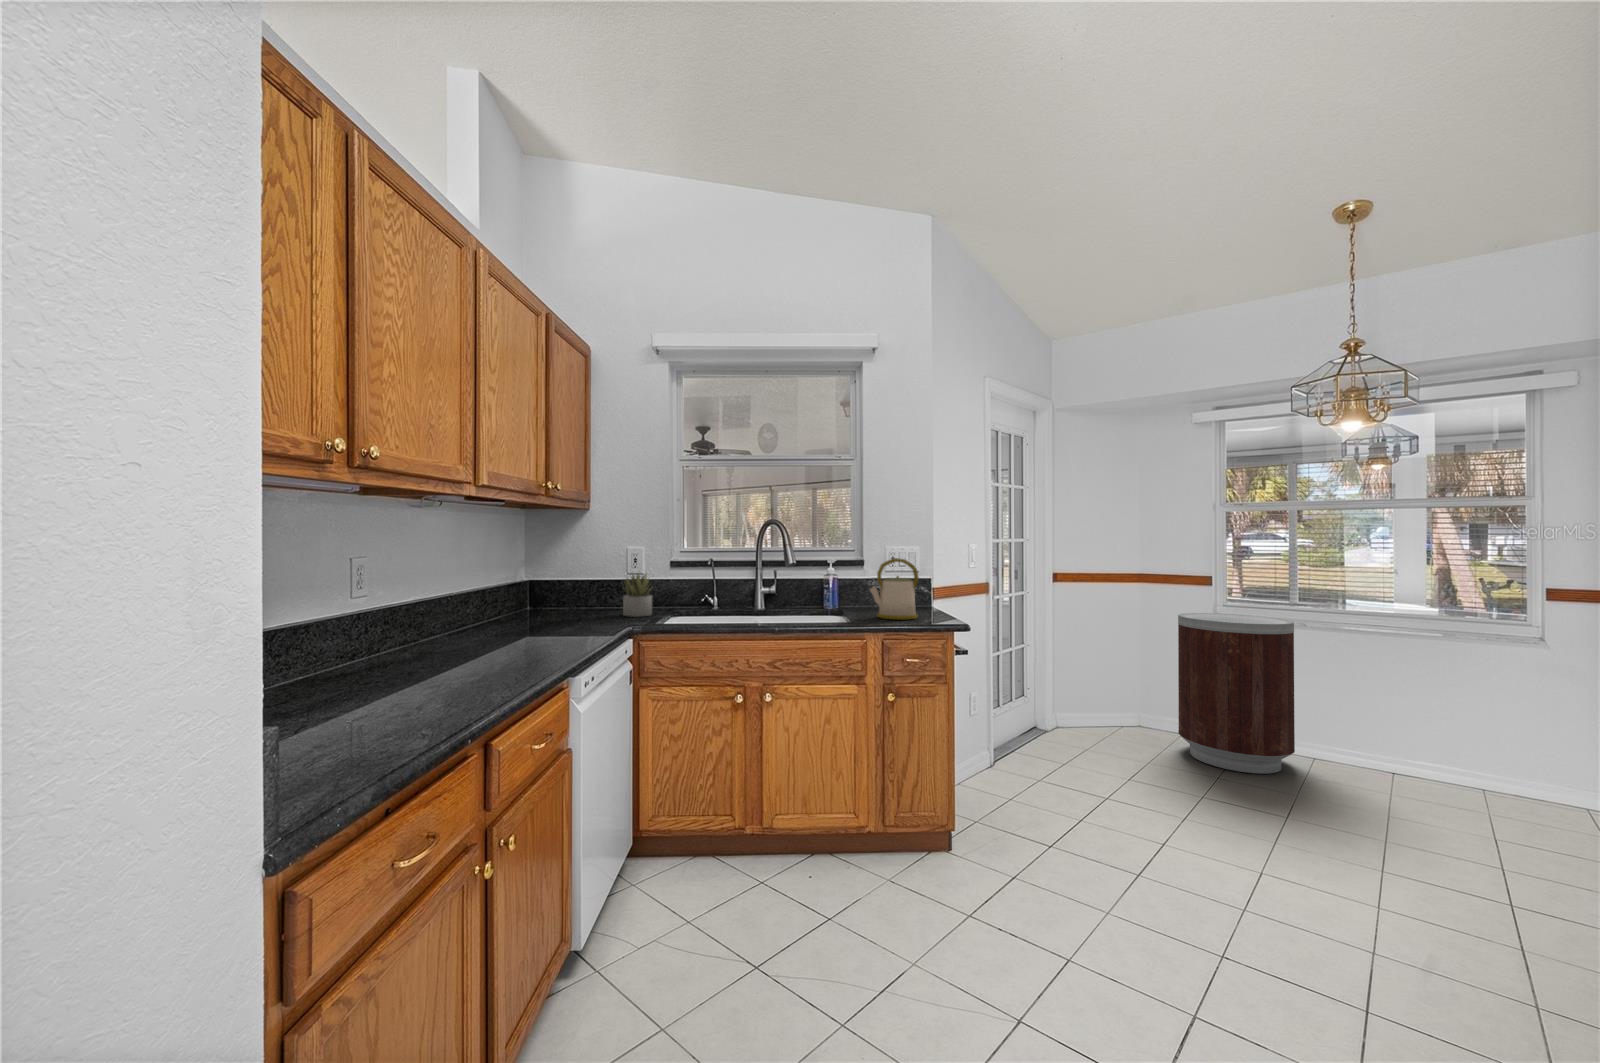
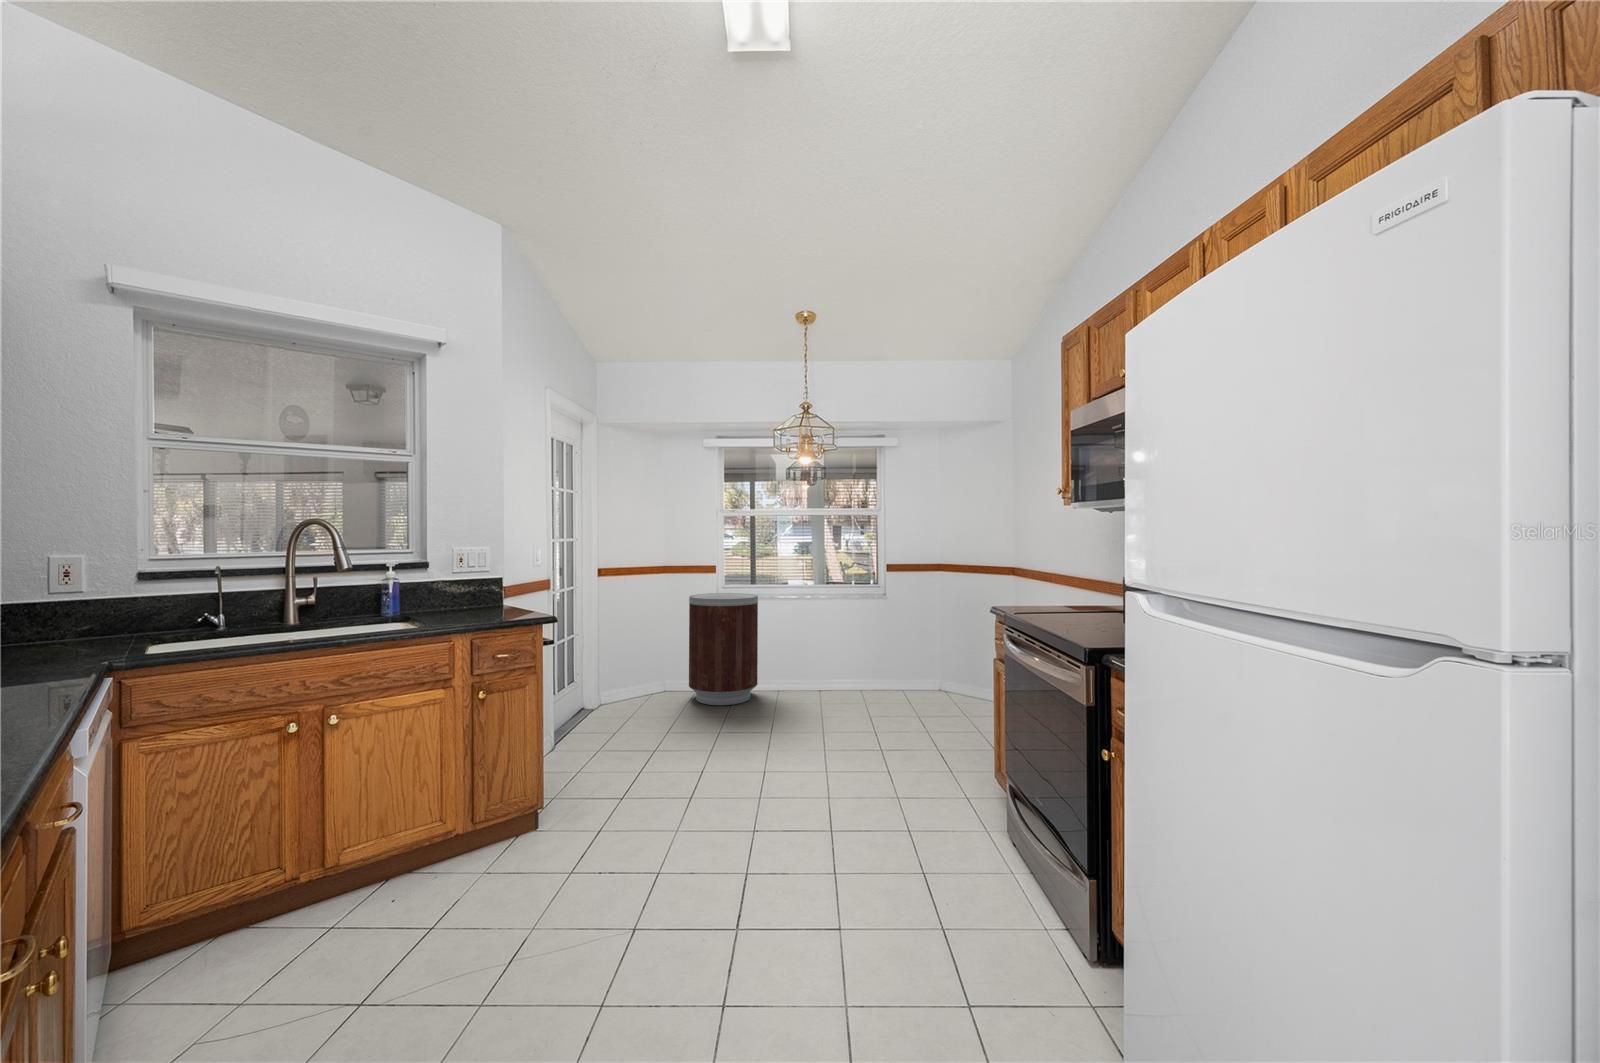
kettle: present [870,558,918,620] -> none [448,560,501,620]
succulent plant: present [623,572,652,617] -> none [44,587,114,654]

